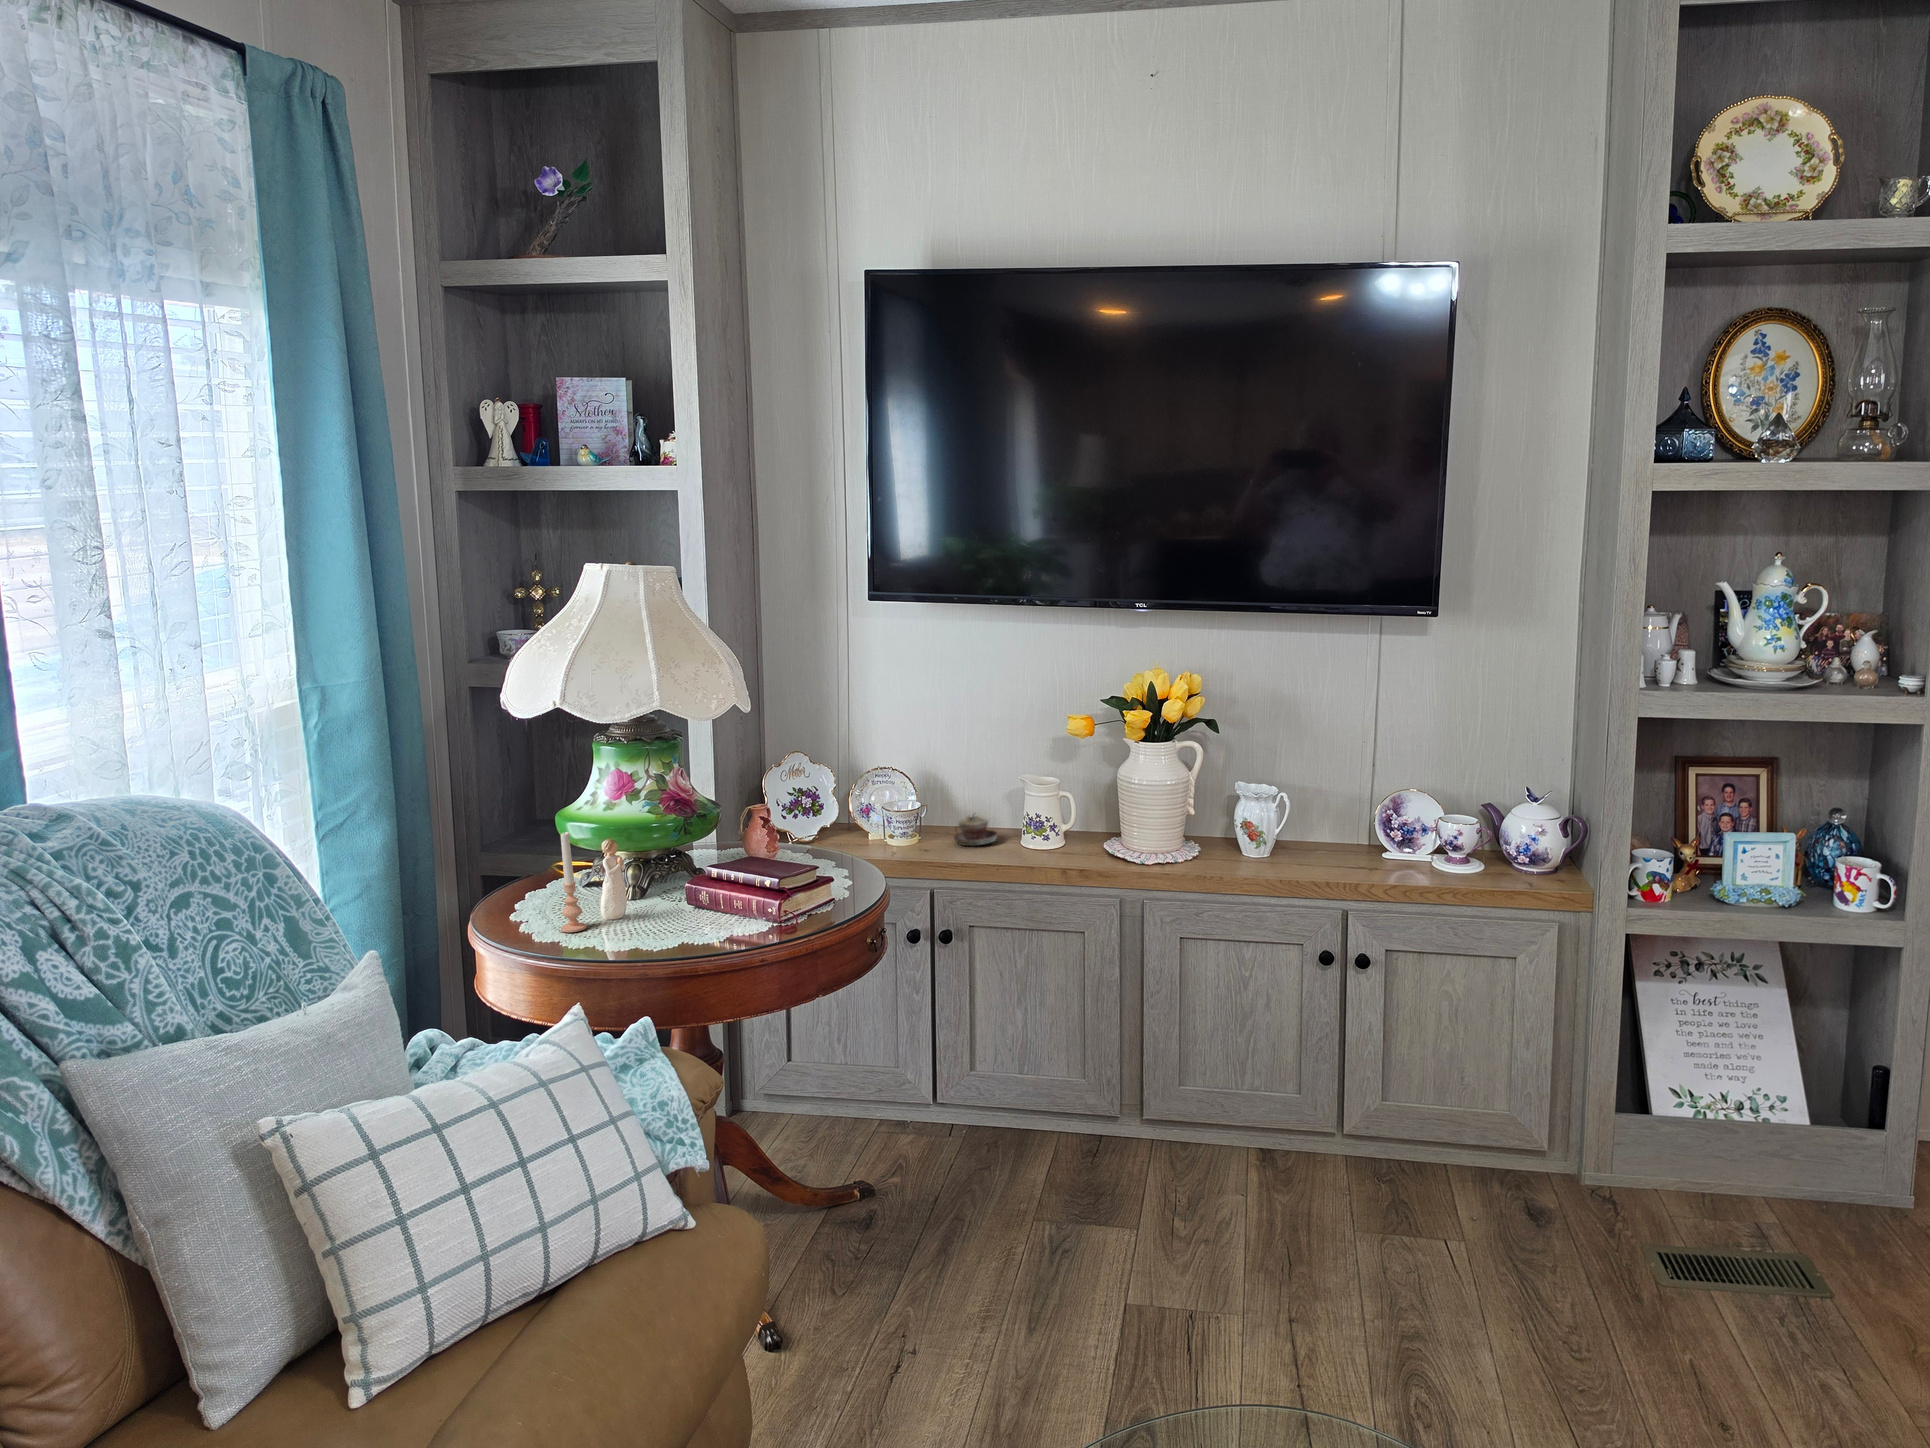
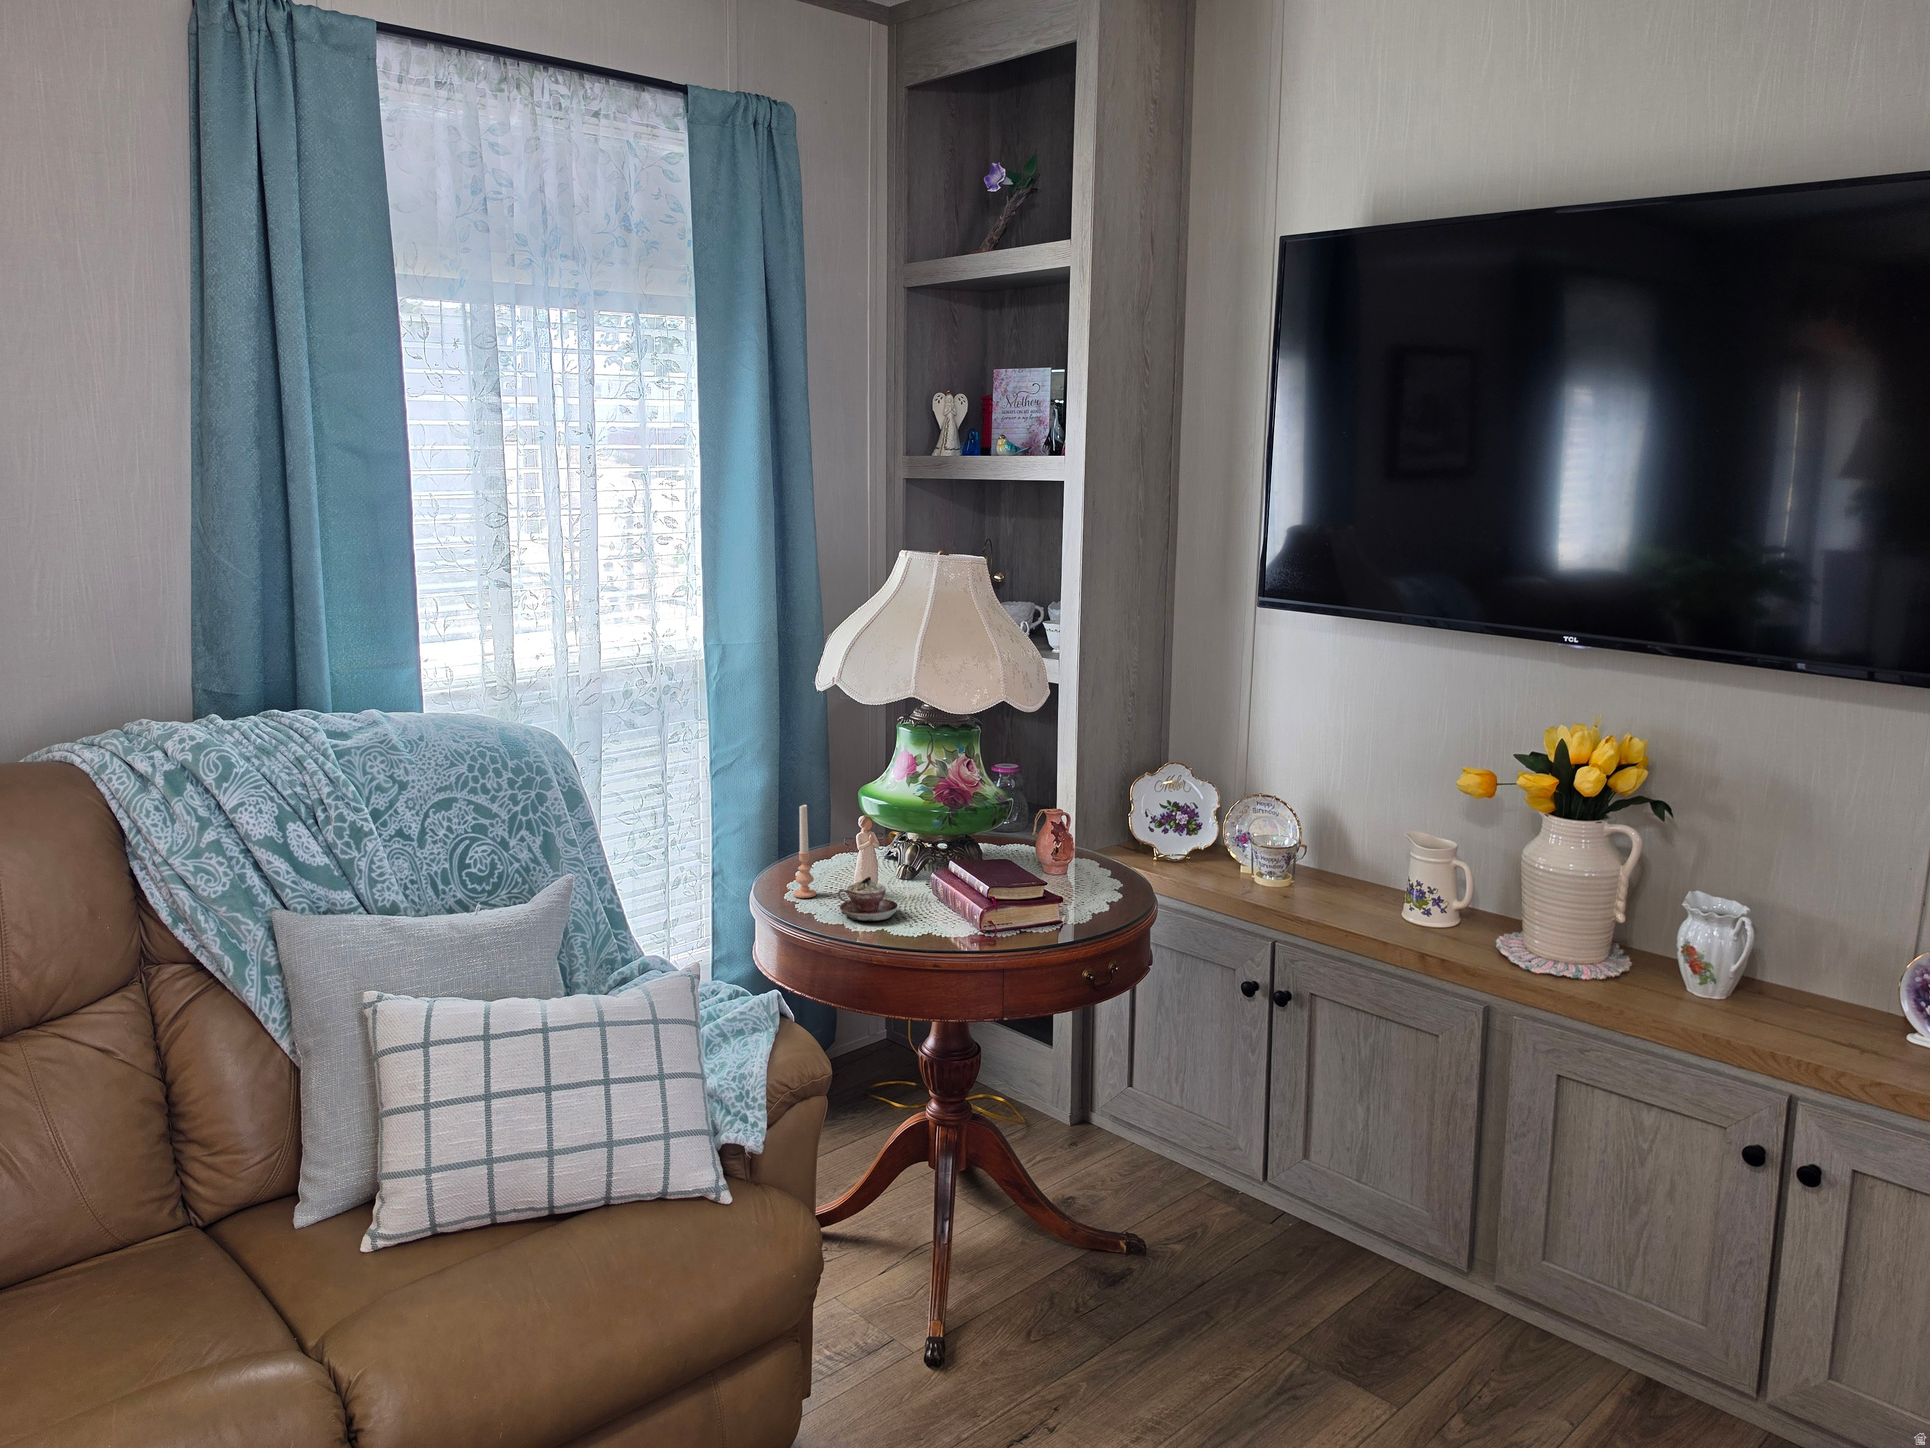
teacup: present [954,816,998,846] -> present [838,877,898,921]

